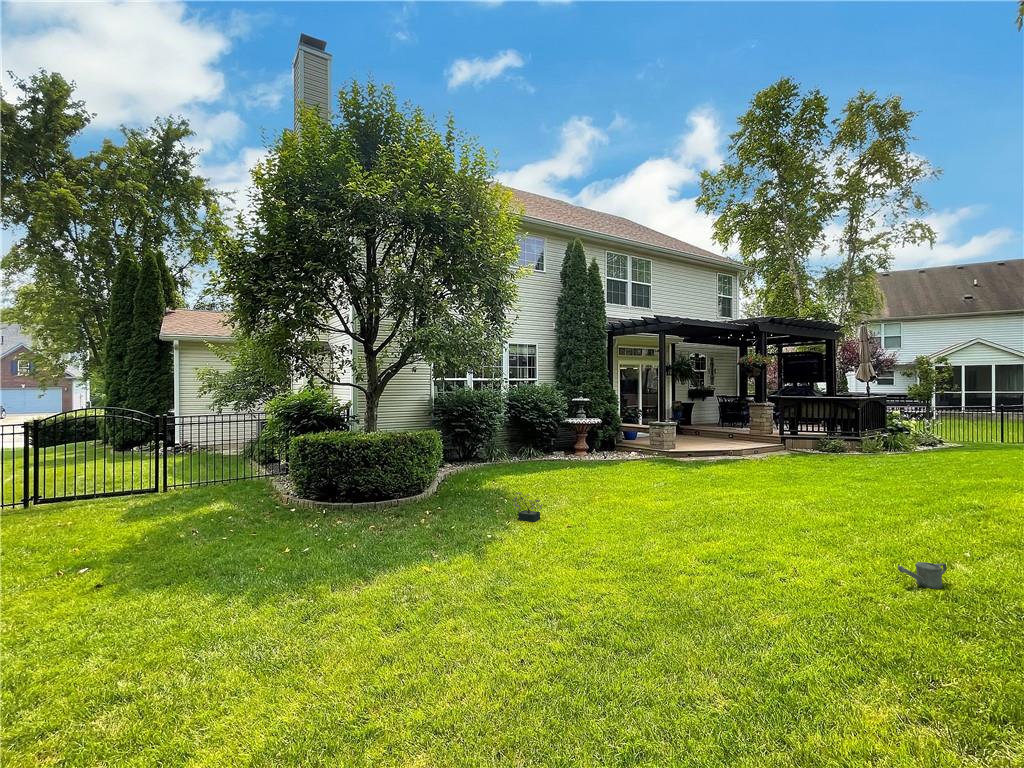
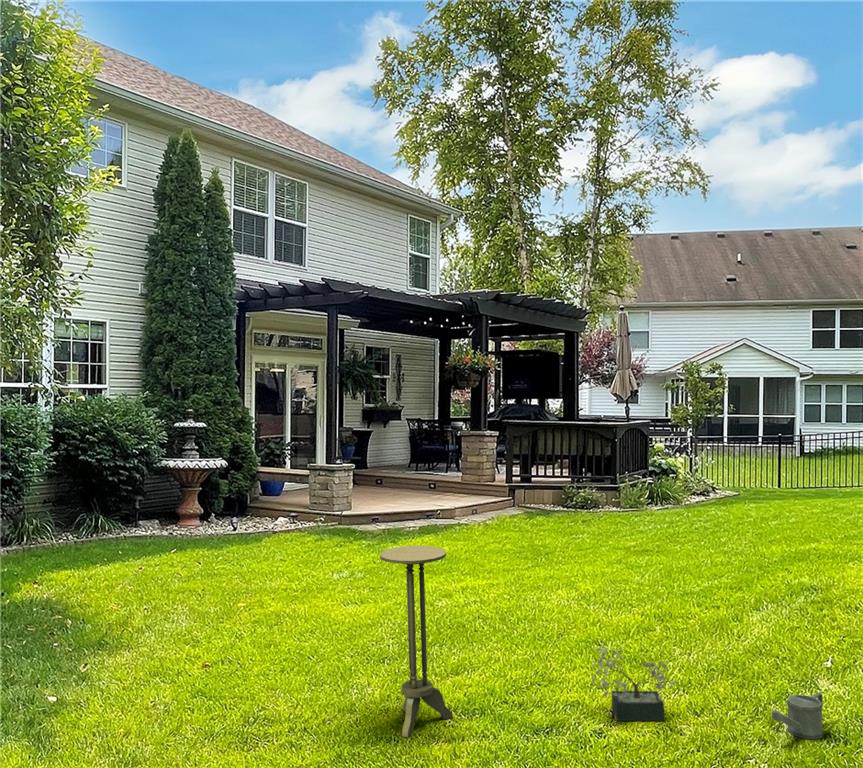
side table: none [660,459,702,553] -> present [380,546,453,737]
decorative plant: present [513,492,543,522] -> present [591,645,675,721]

